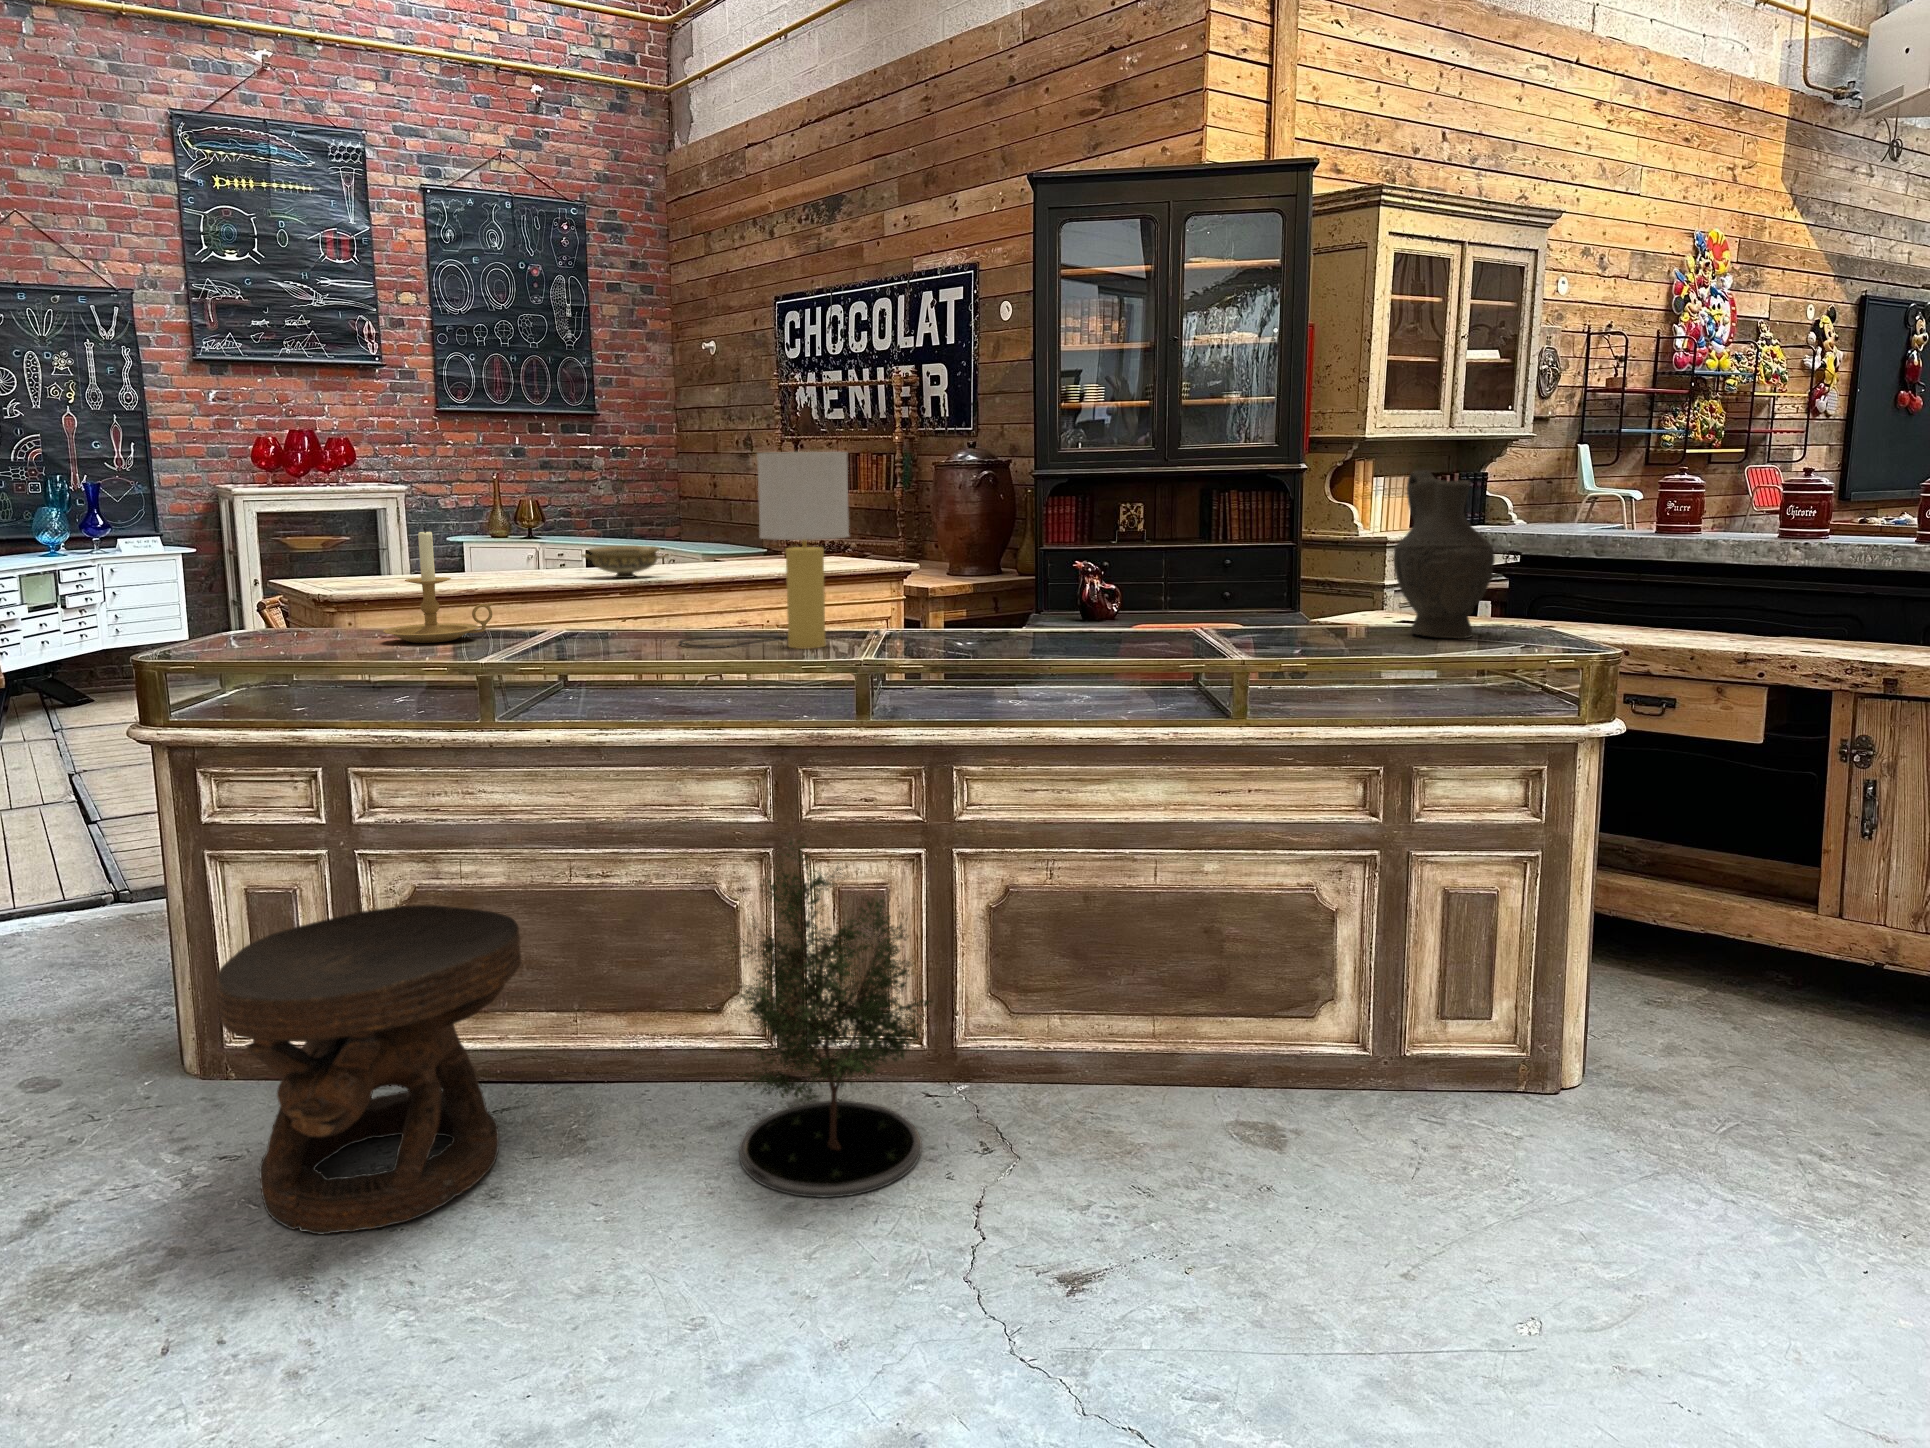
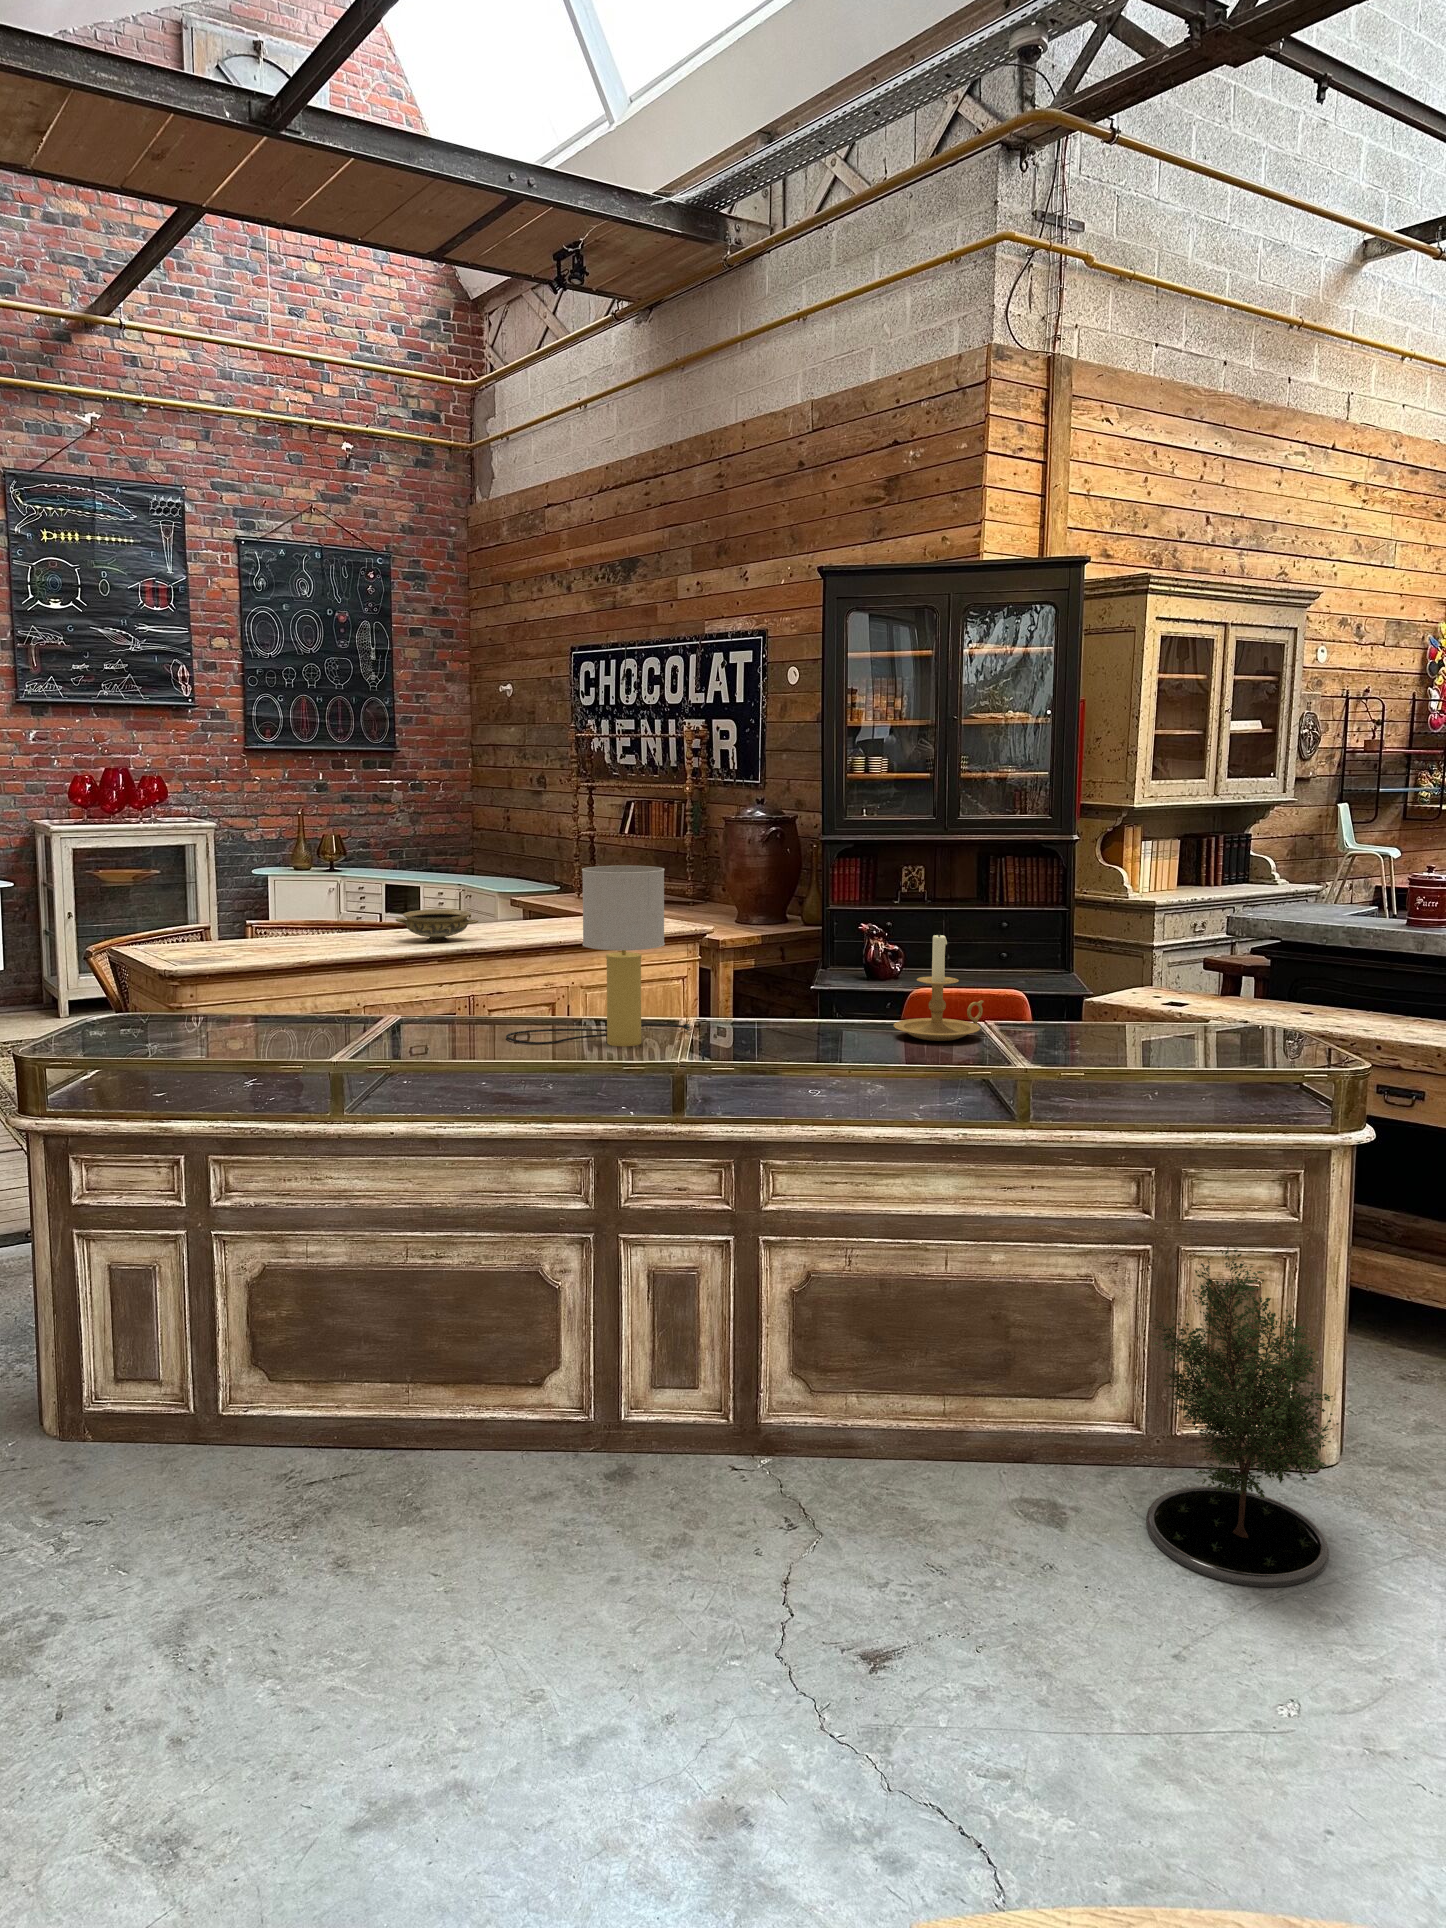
decorative vase: present [1394,470,1495,639] -> none [1161,883,1253,1042]
candle holder: present [383,527,493,643] -> present [894,931,984,1041]
potted tree: present [728,841,931,1198] -> present [1146,1247,1339,1587]
side table: present [215,905,521,1234] -> none [99,1285,367,1598]

